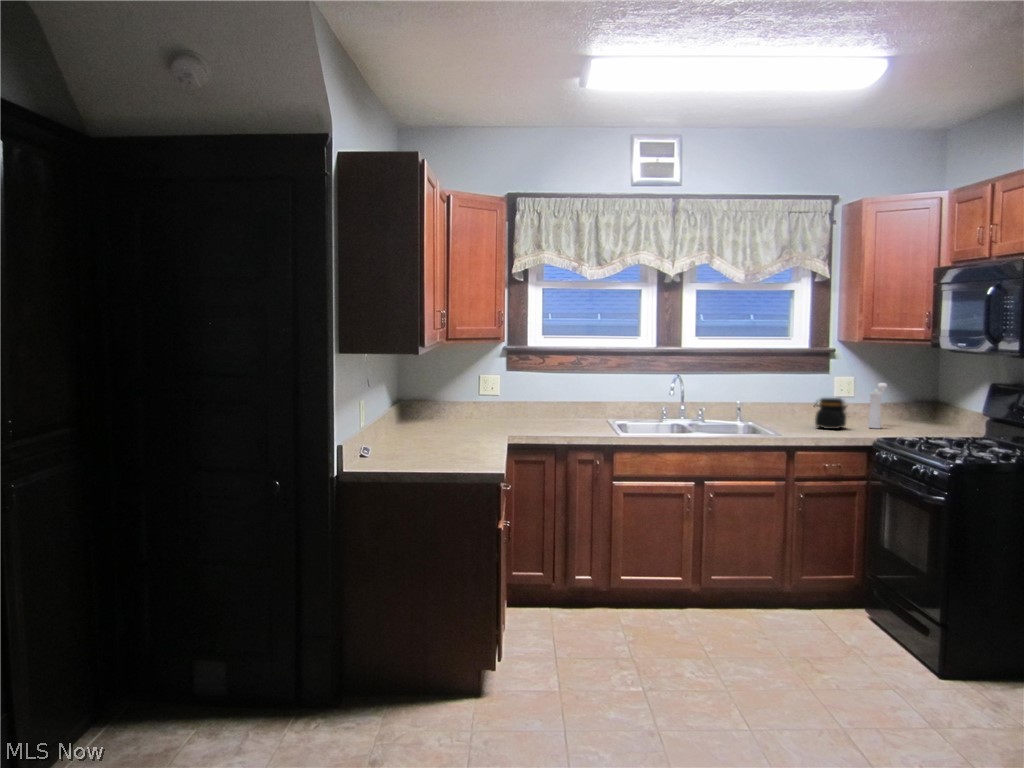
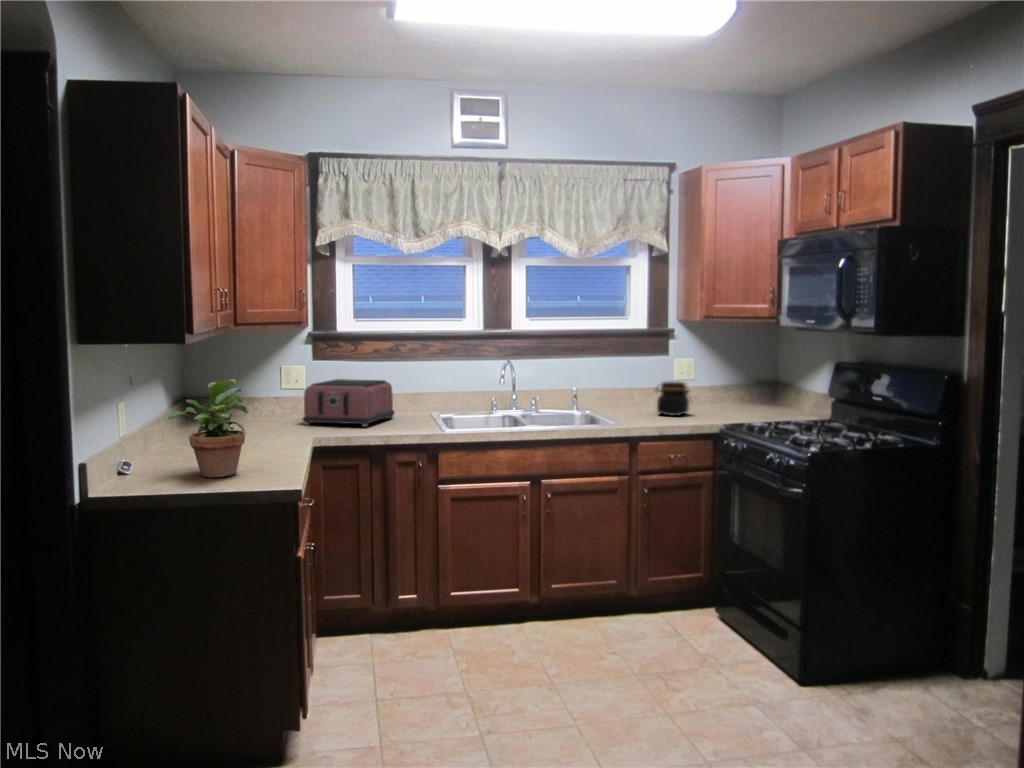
potted plant: none [405,383,464,460] -> present [168,379,248,477]
pepper mill: present [868,383,887,428] -> none [711,364,728,413]
toaster: none [498,388,575,429] -> present [303,379,395,427]

